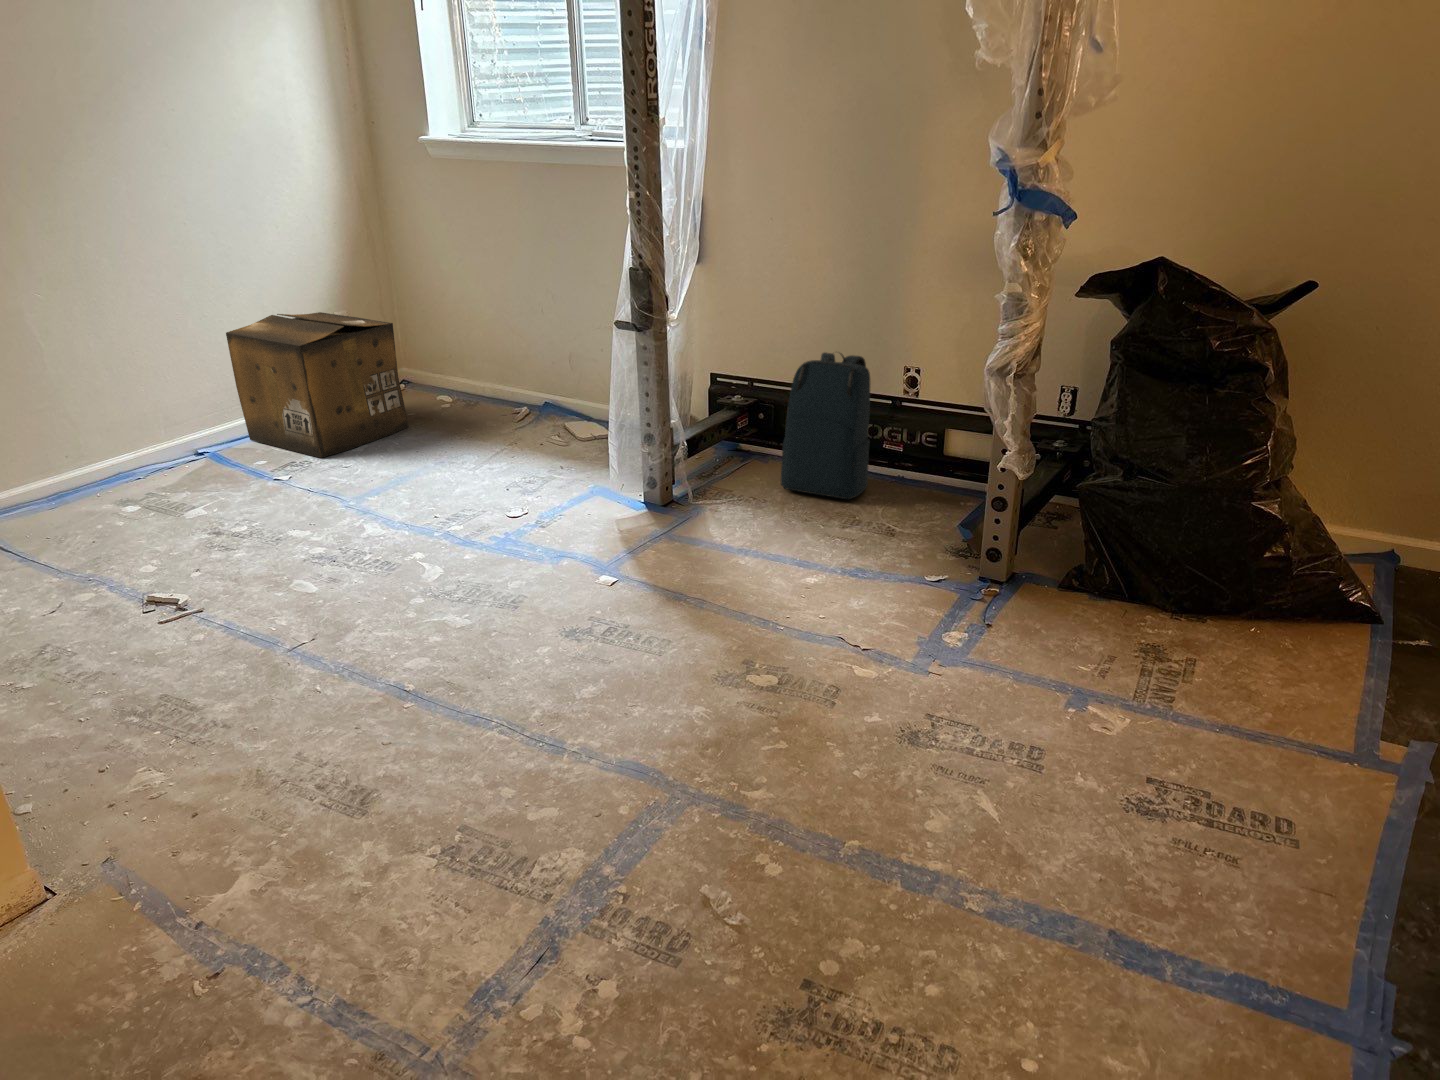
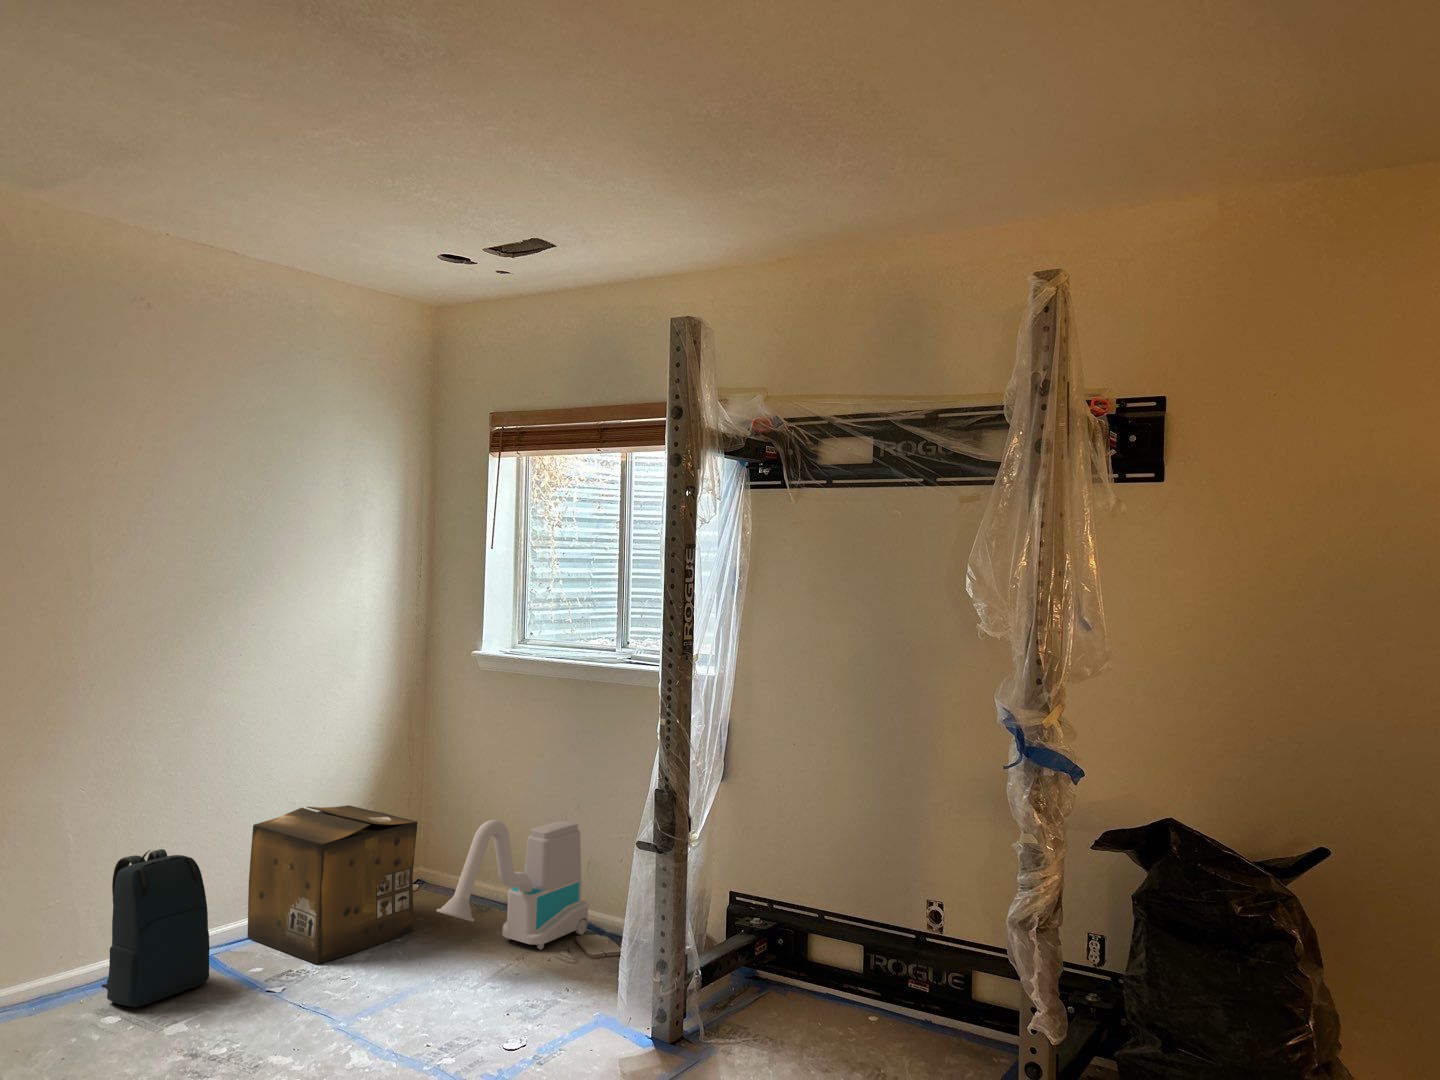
vacuum cleaner: none [425,315,576,437] -> present [437,820,588,950]
backpack: present [781,353,870,499] -> present [101,849,210,1007]

